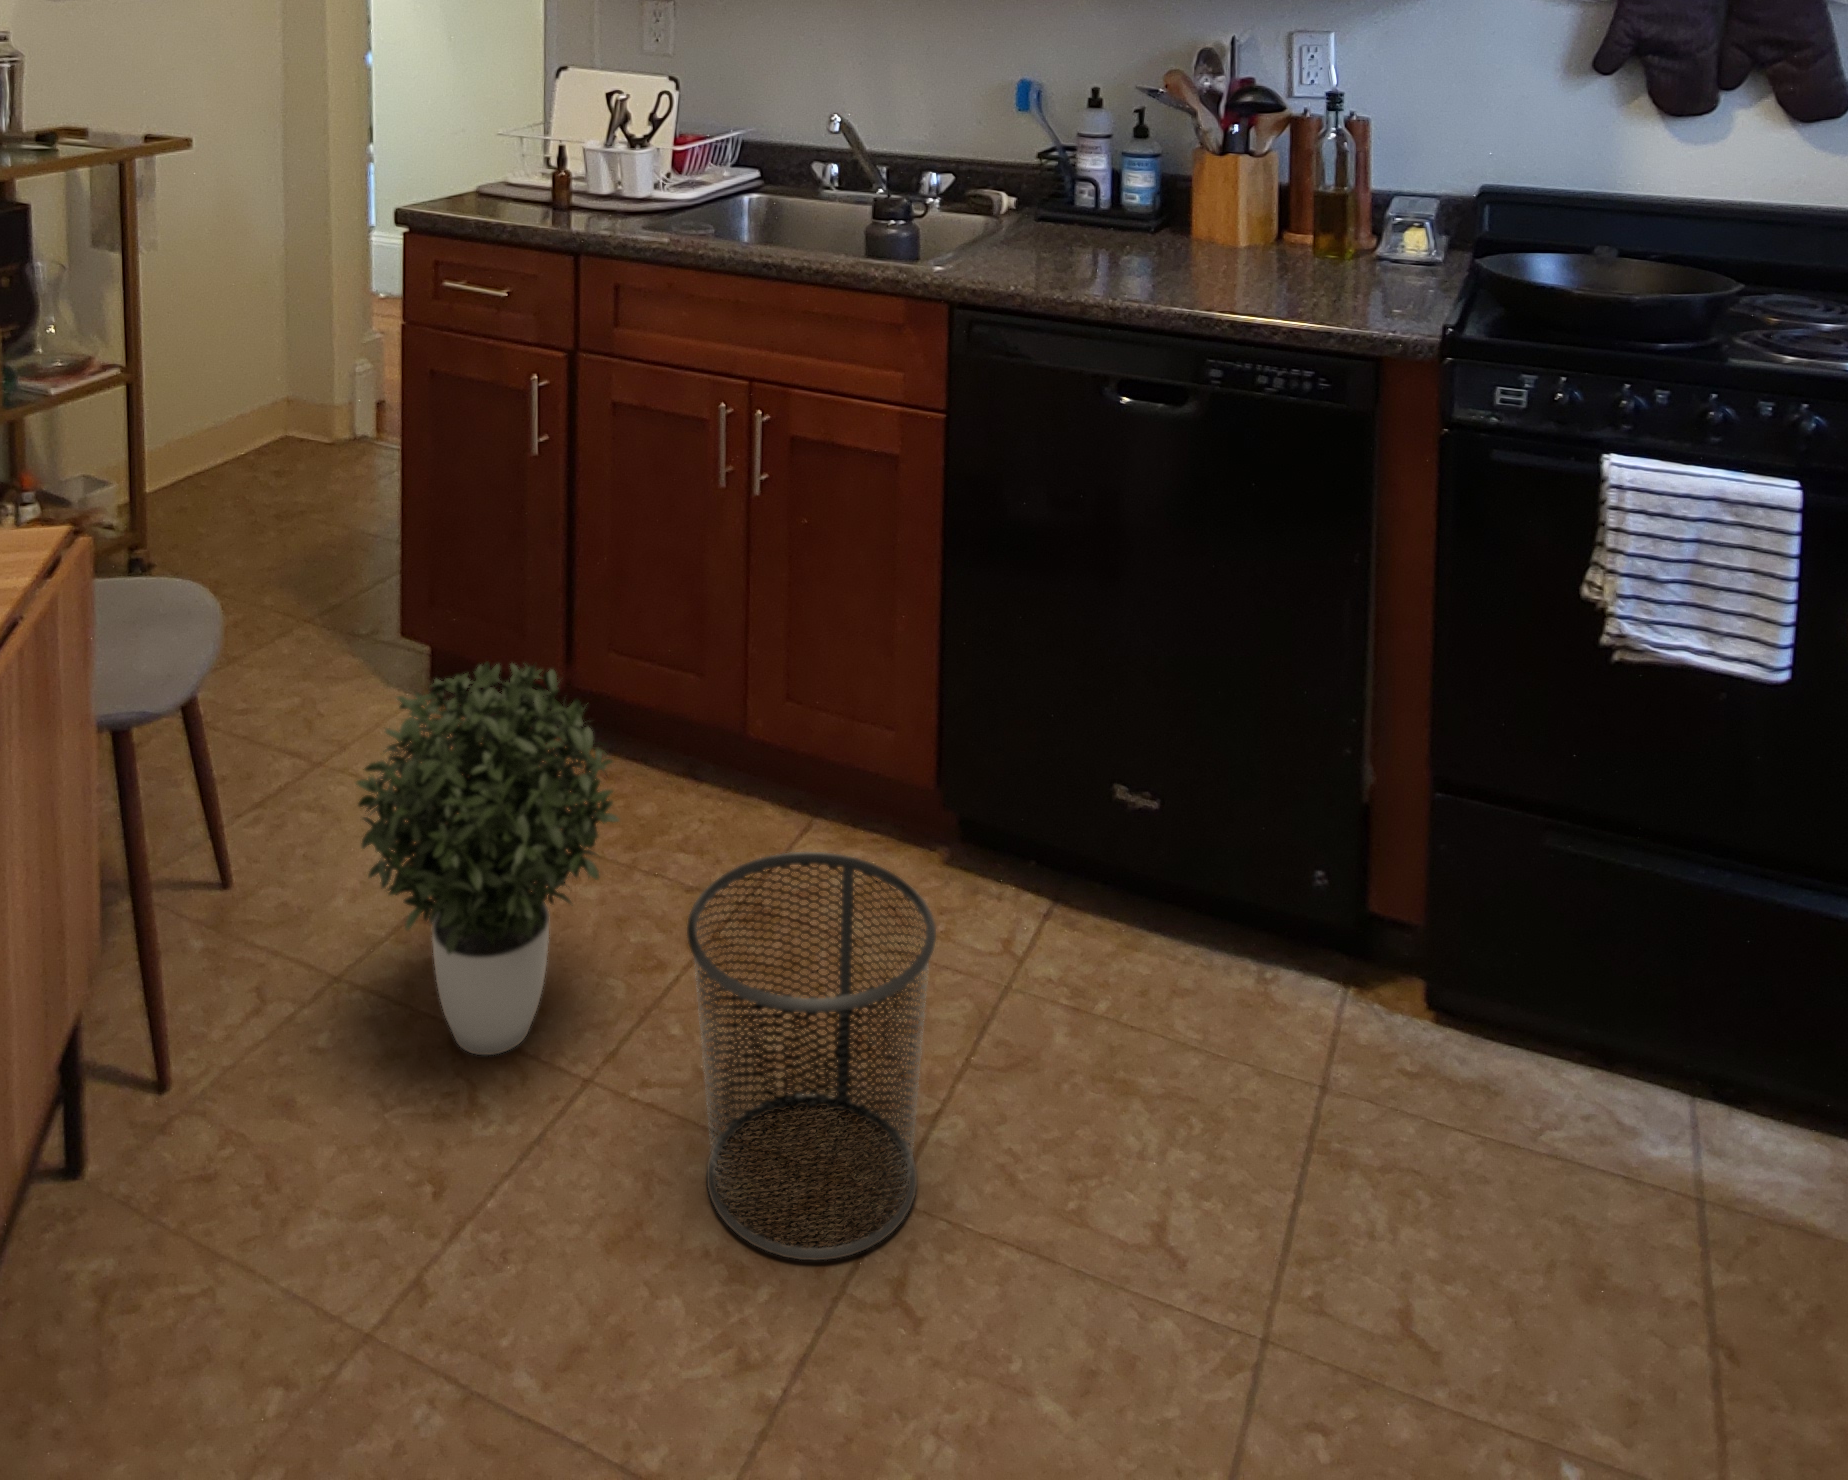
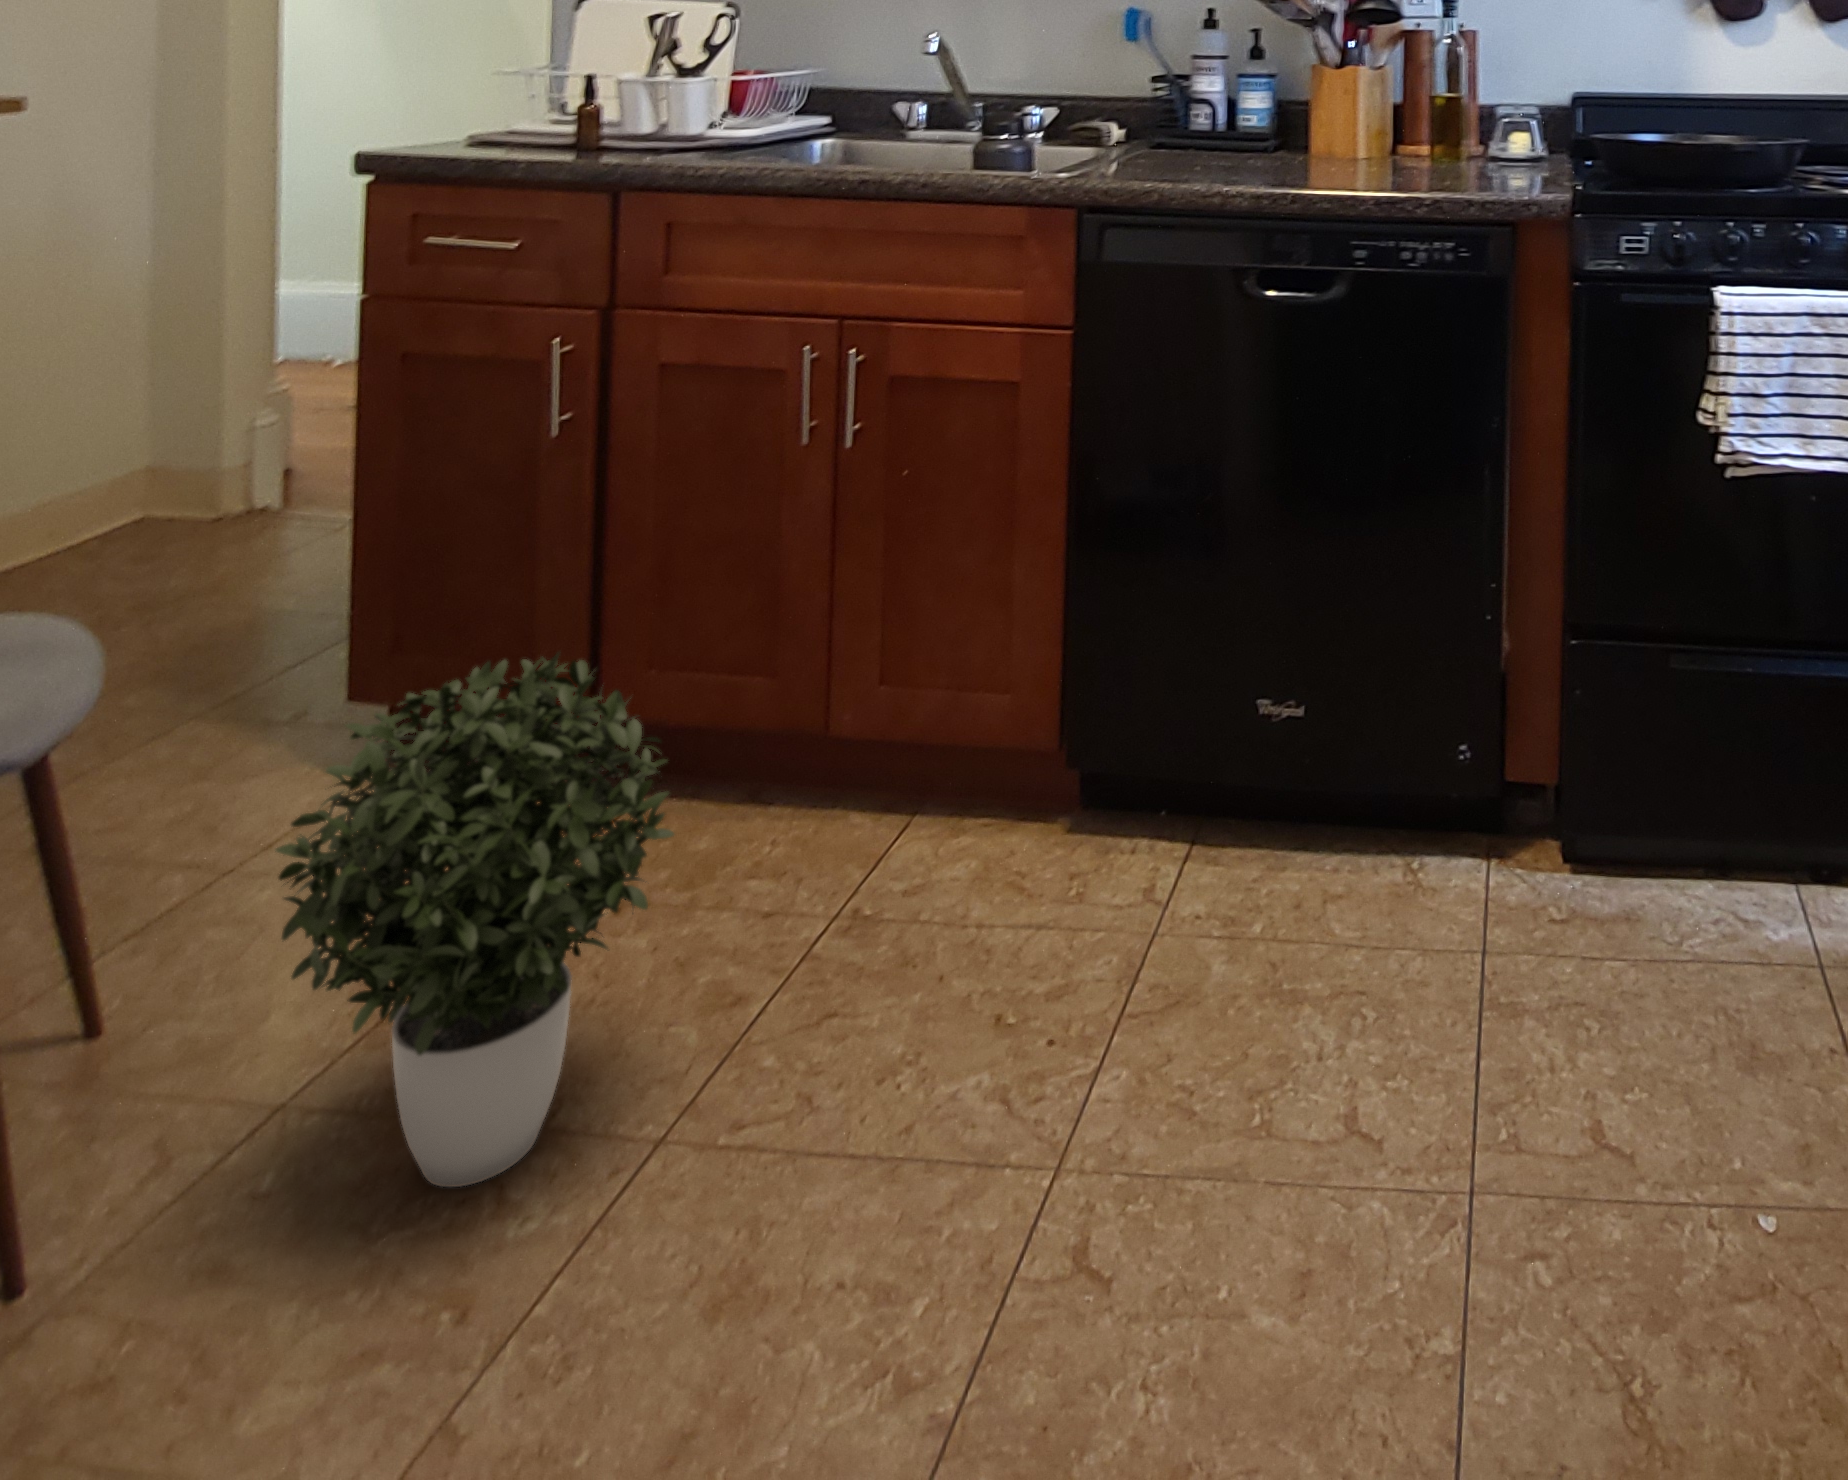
waste bin: present [687,852,936,1260] -> none [779,811,1095,1316]

